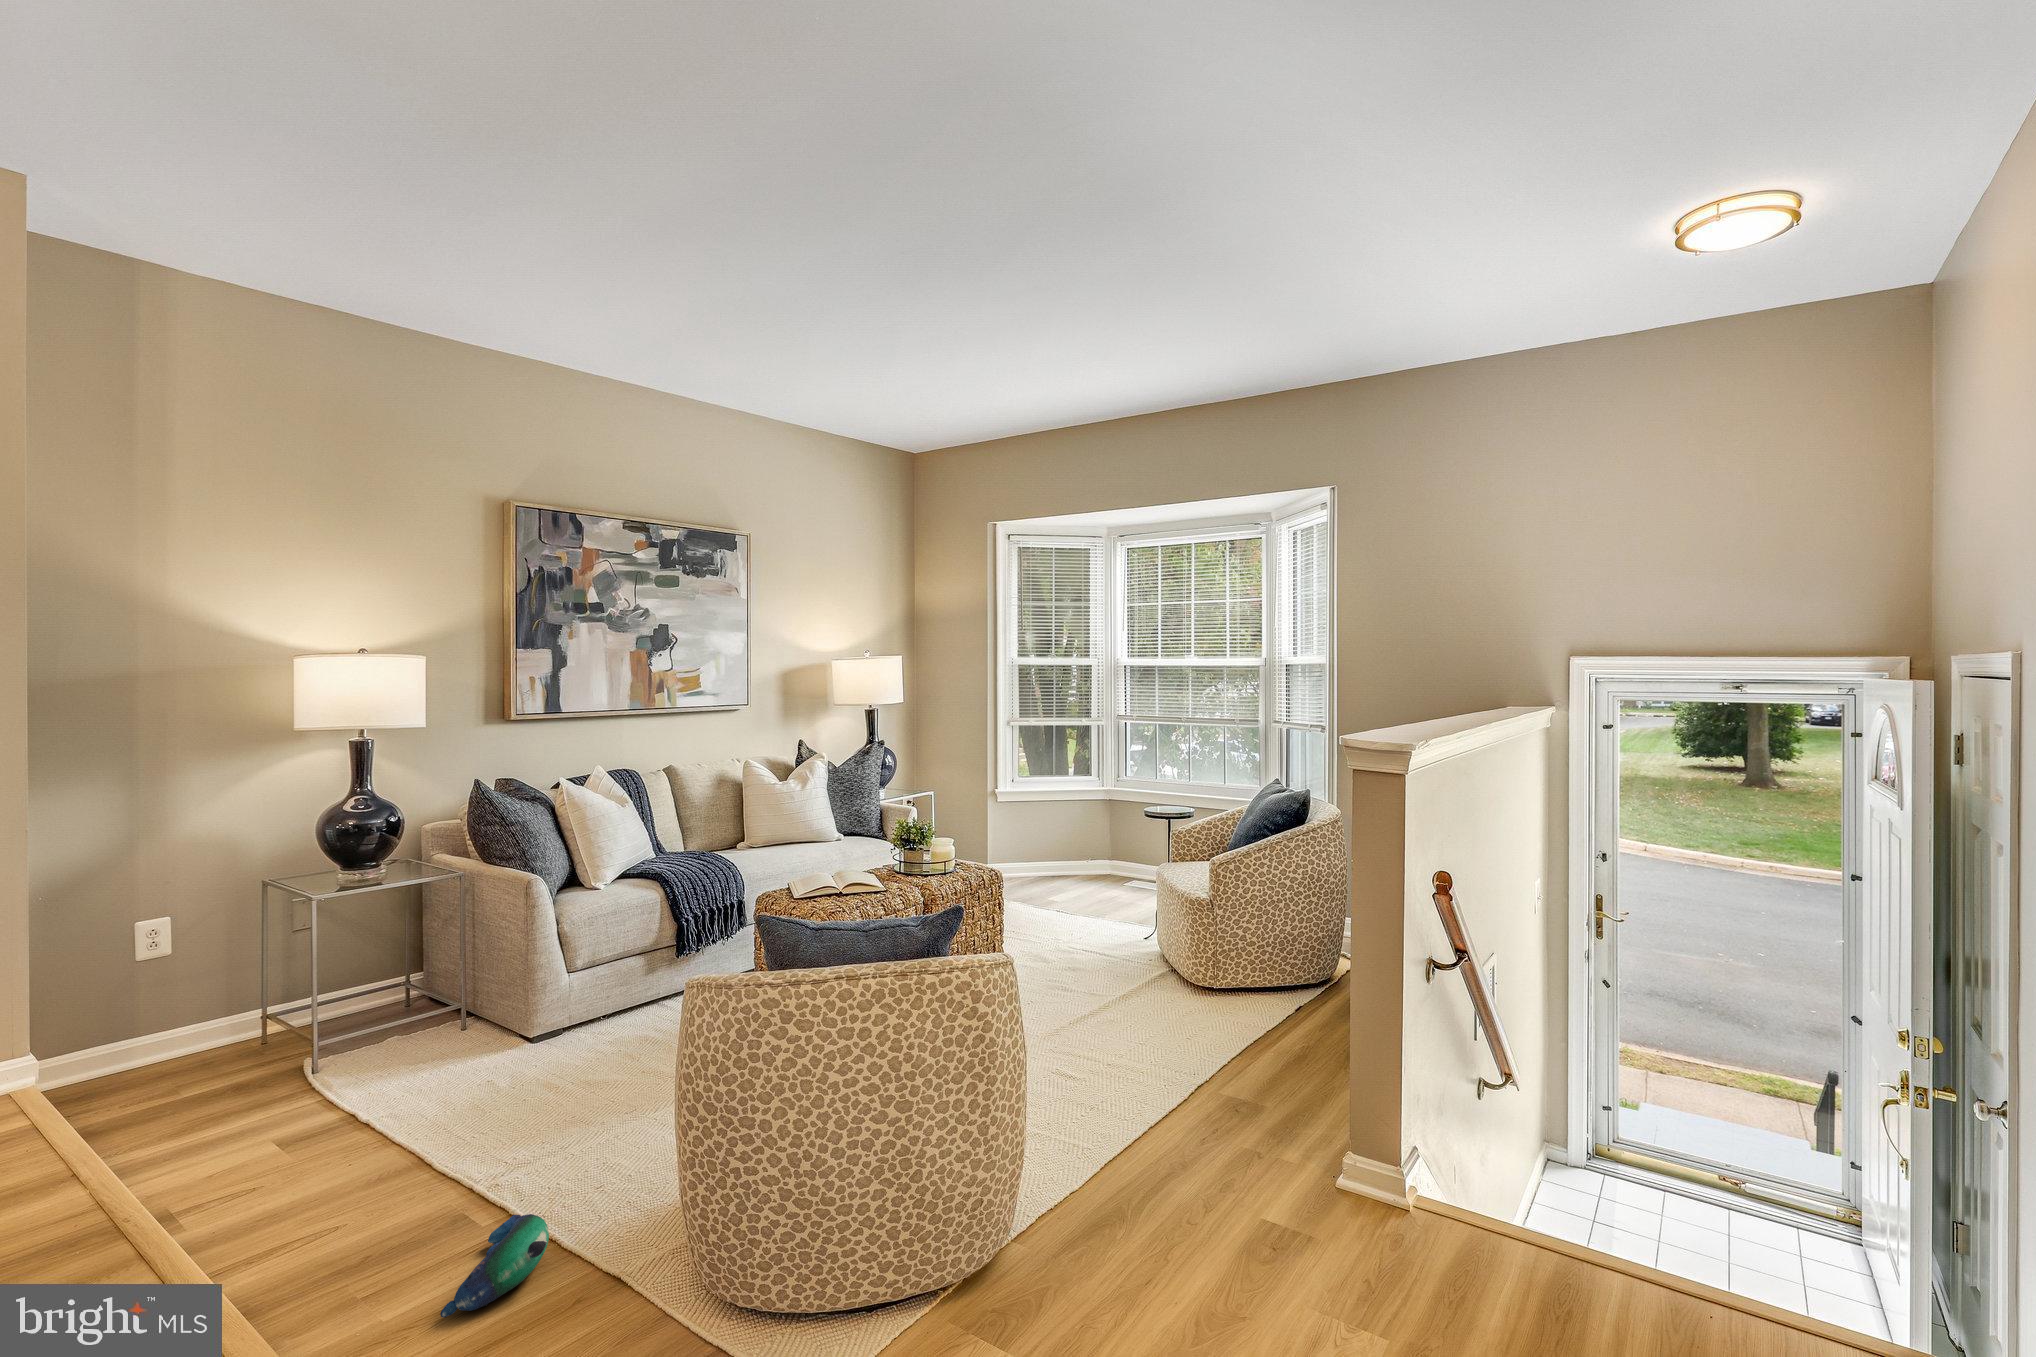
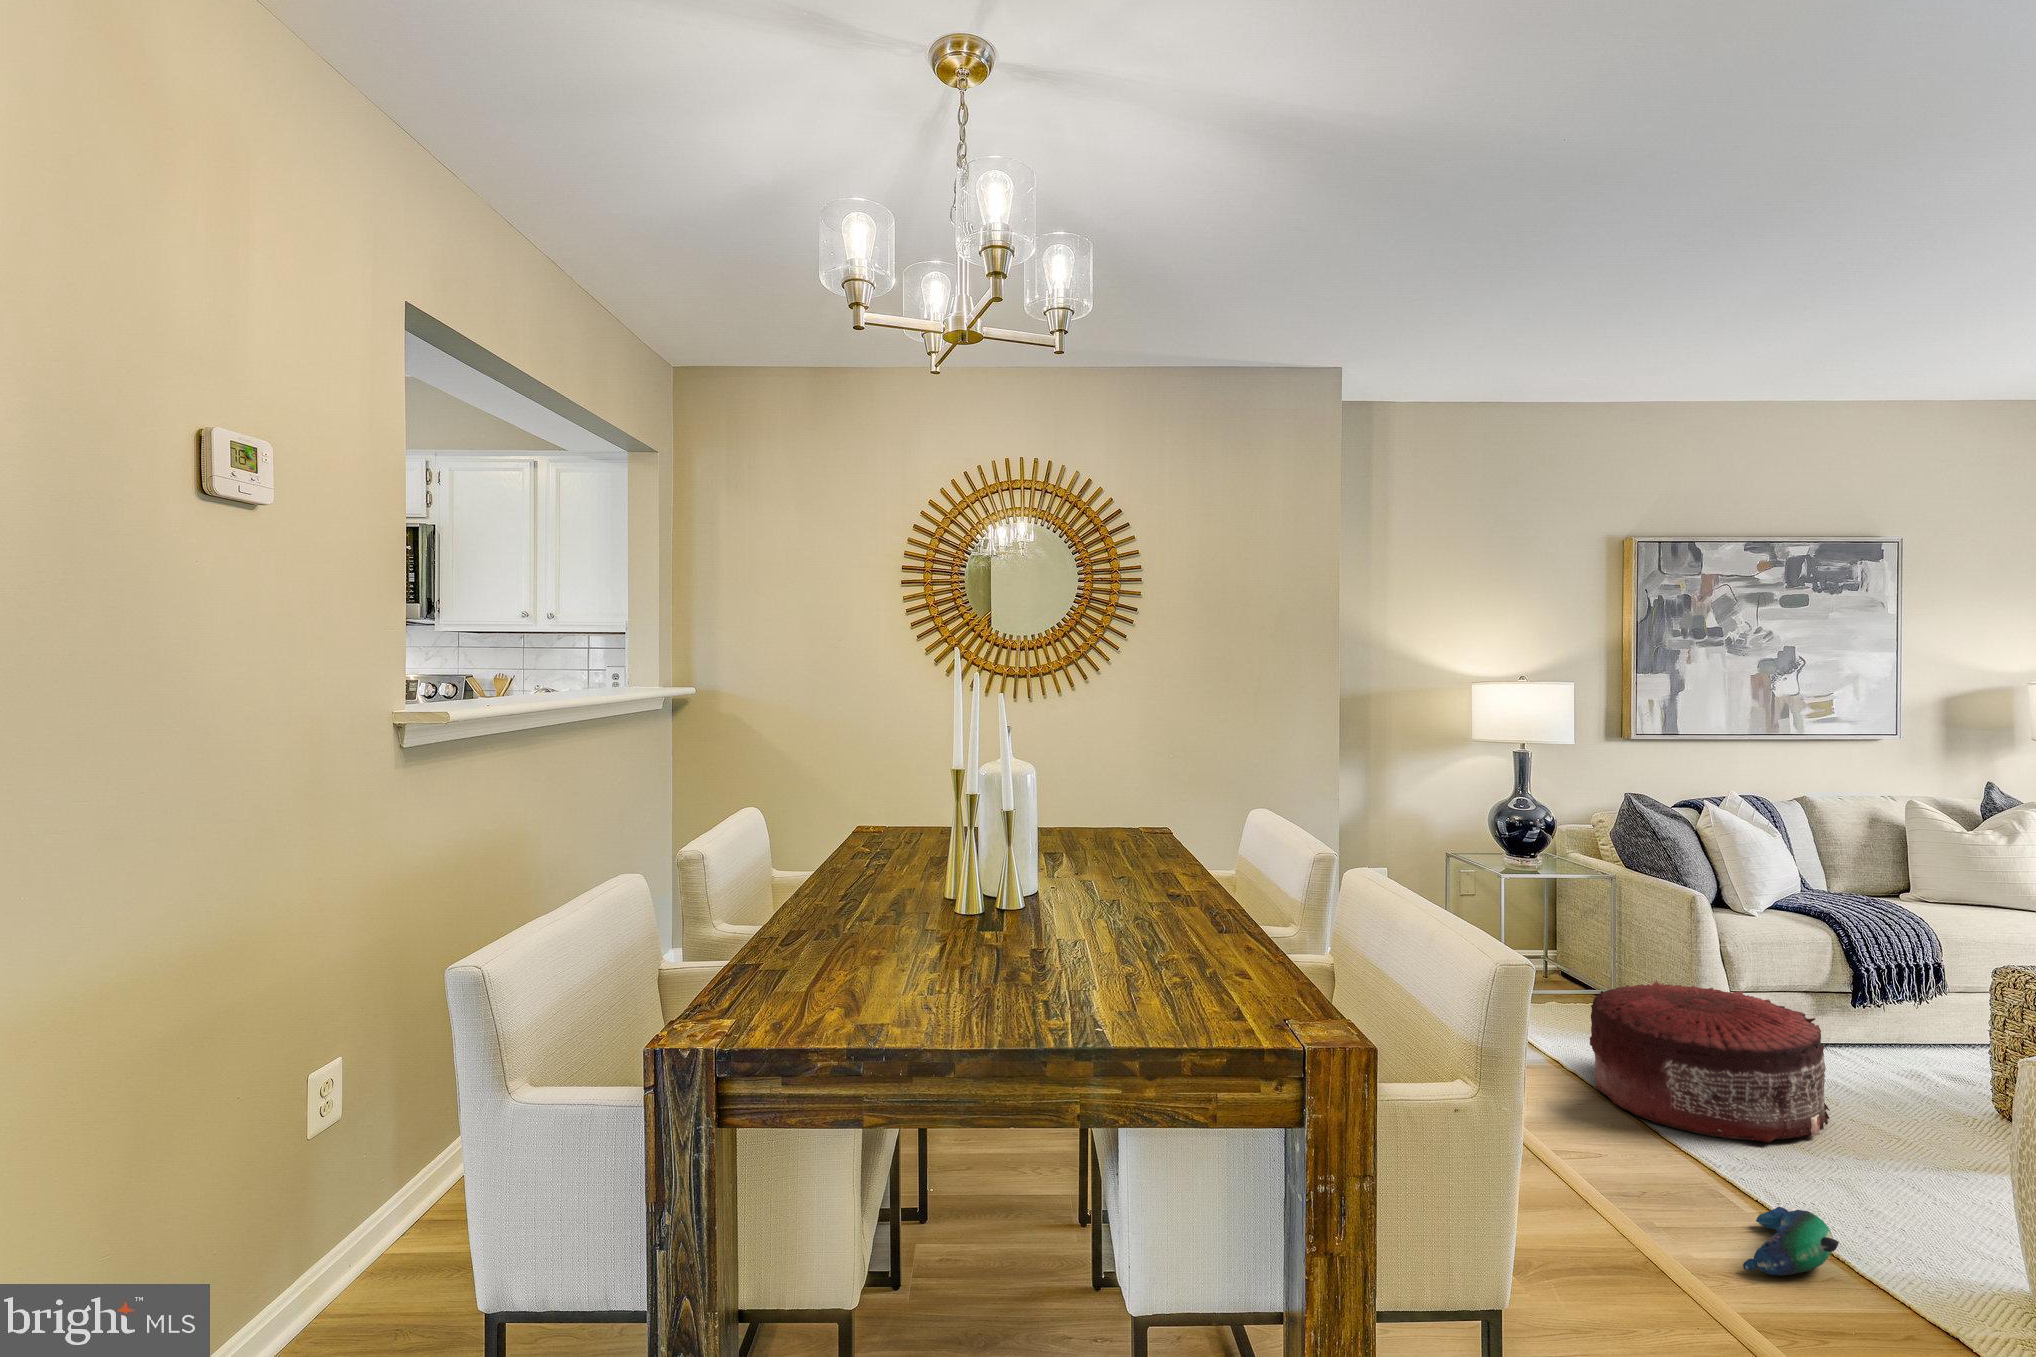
pouf: none [377,969,626,1147] -> present [1590,981,1830,1142]

